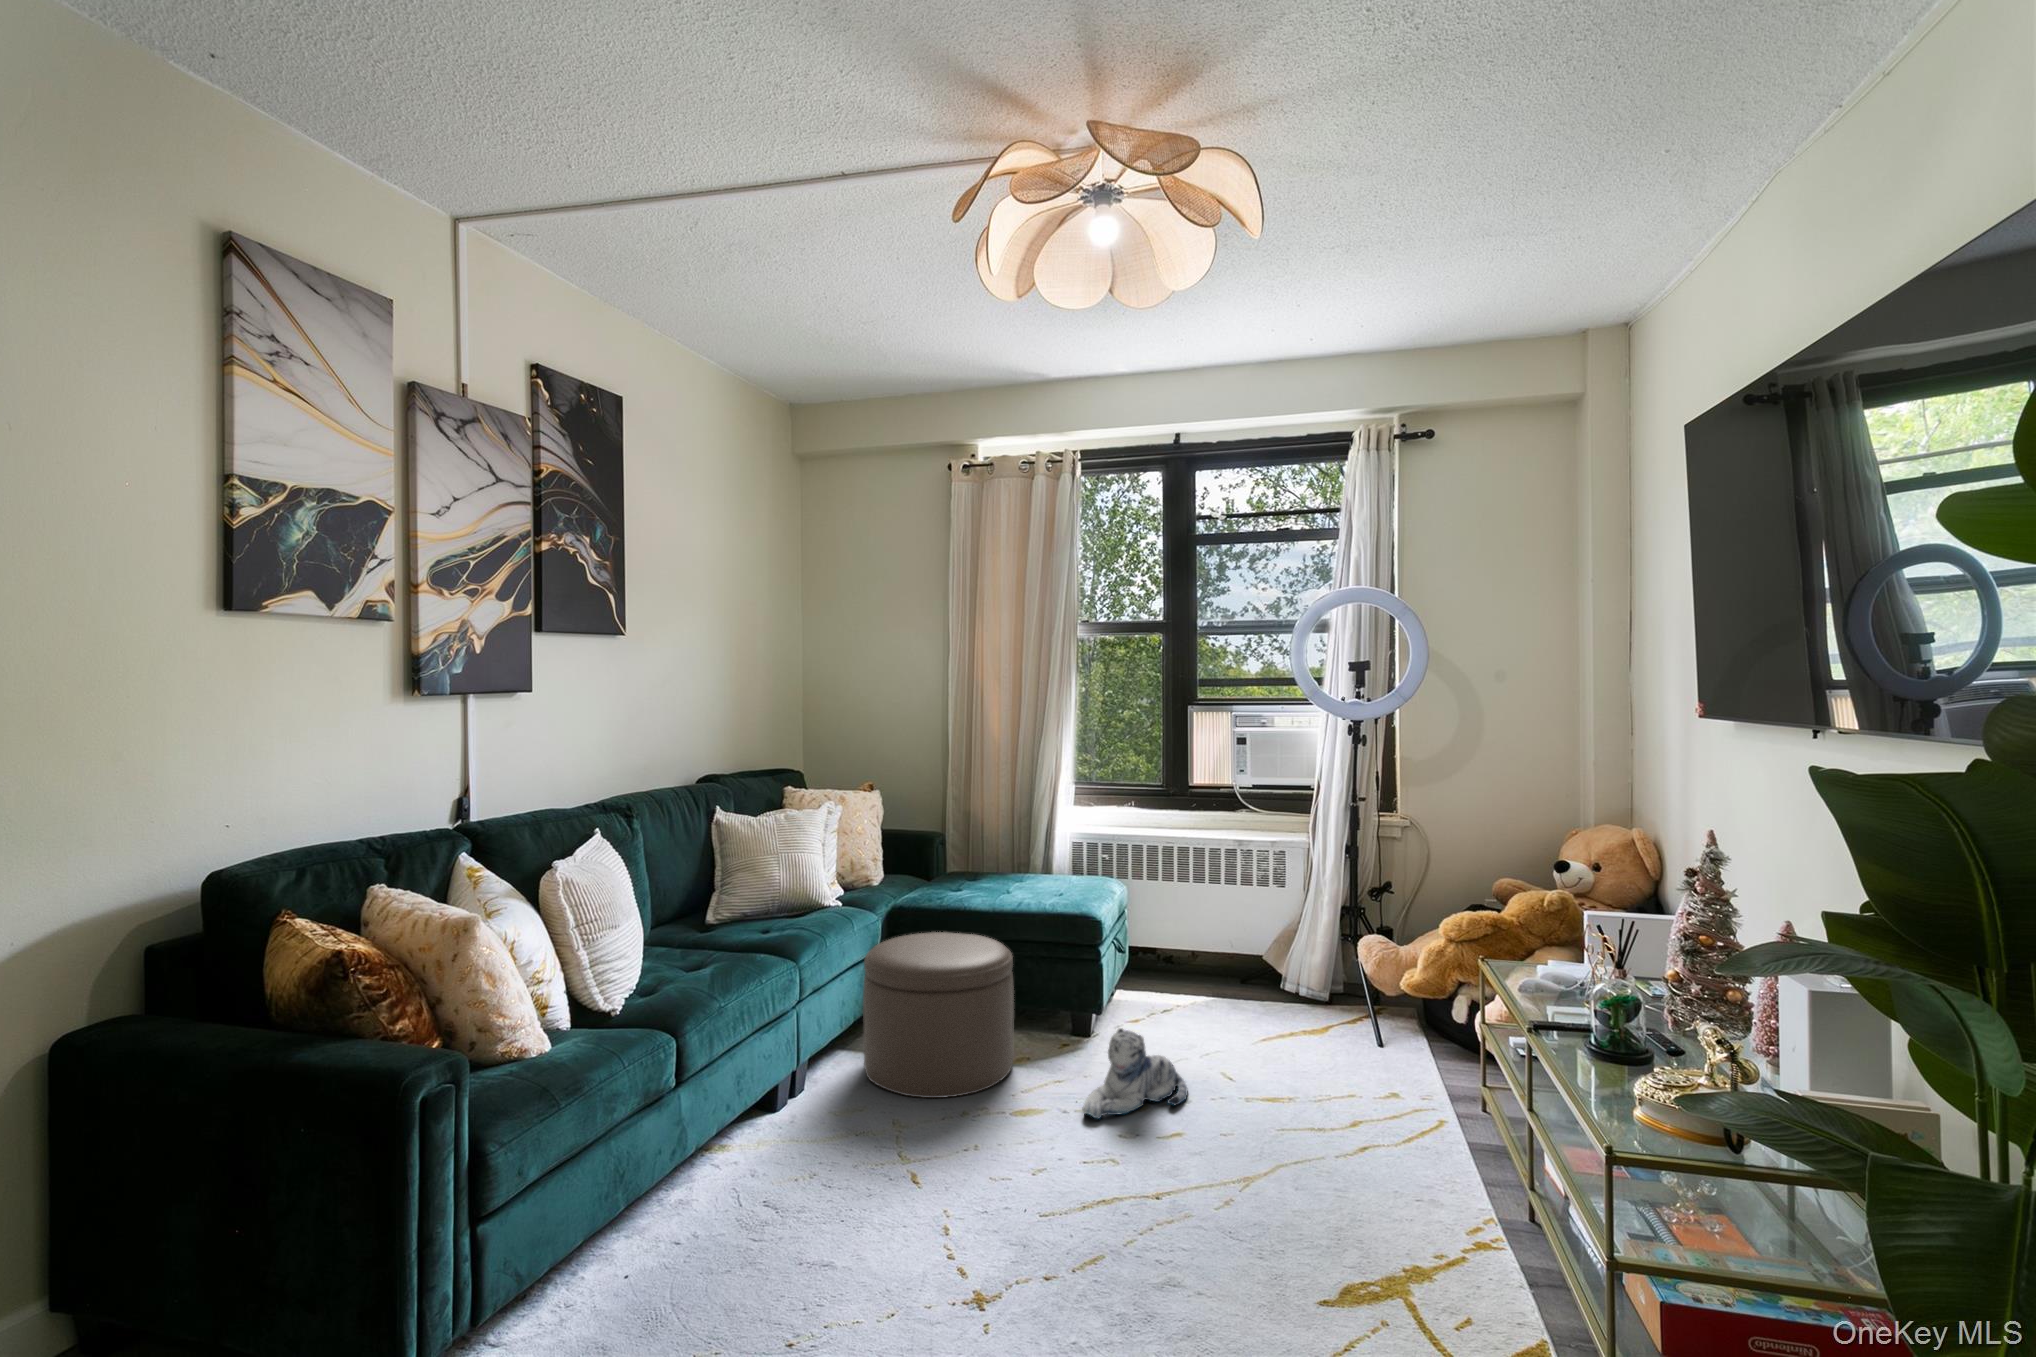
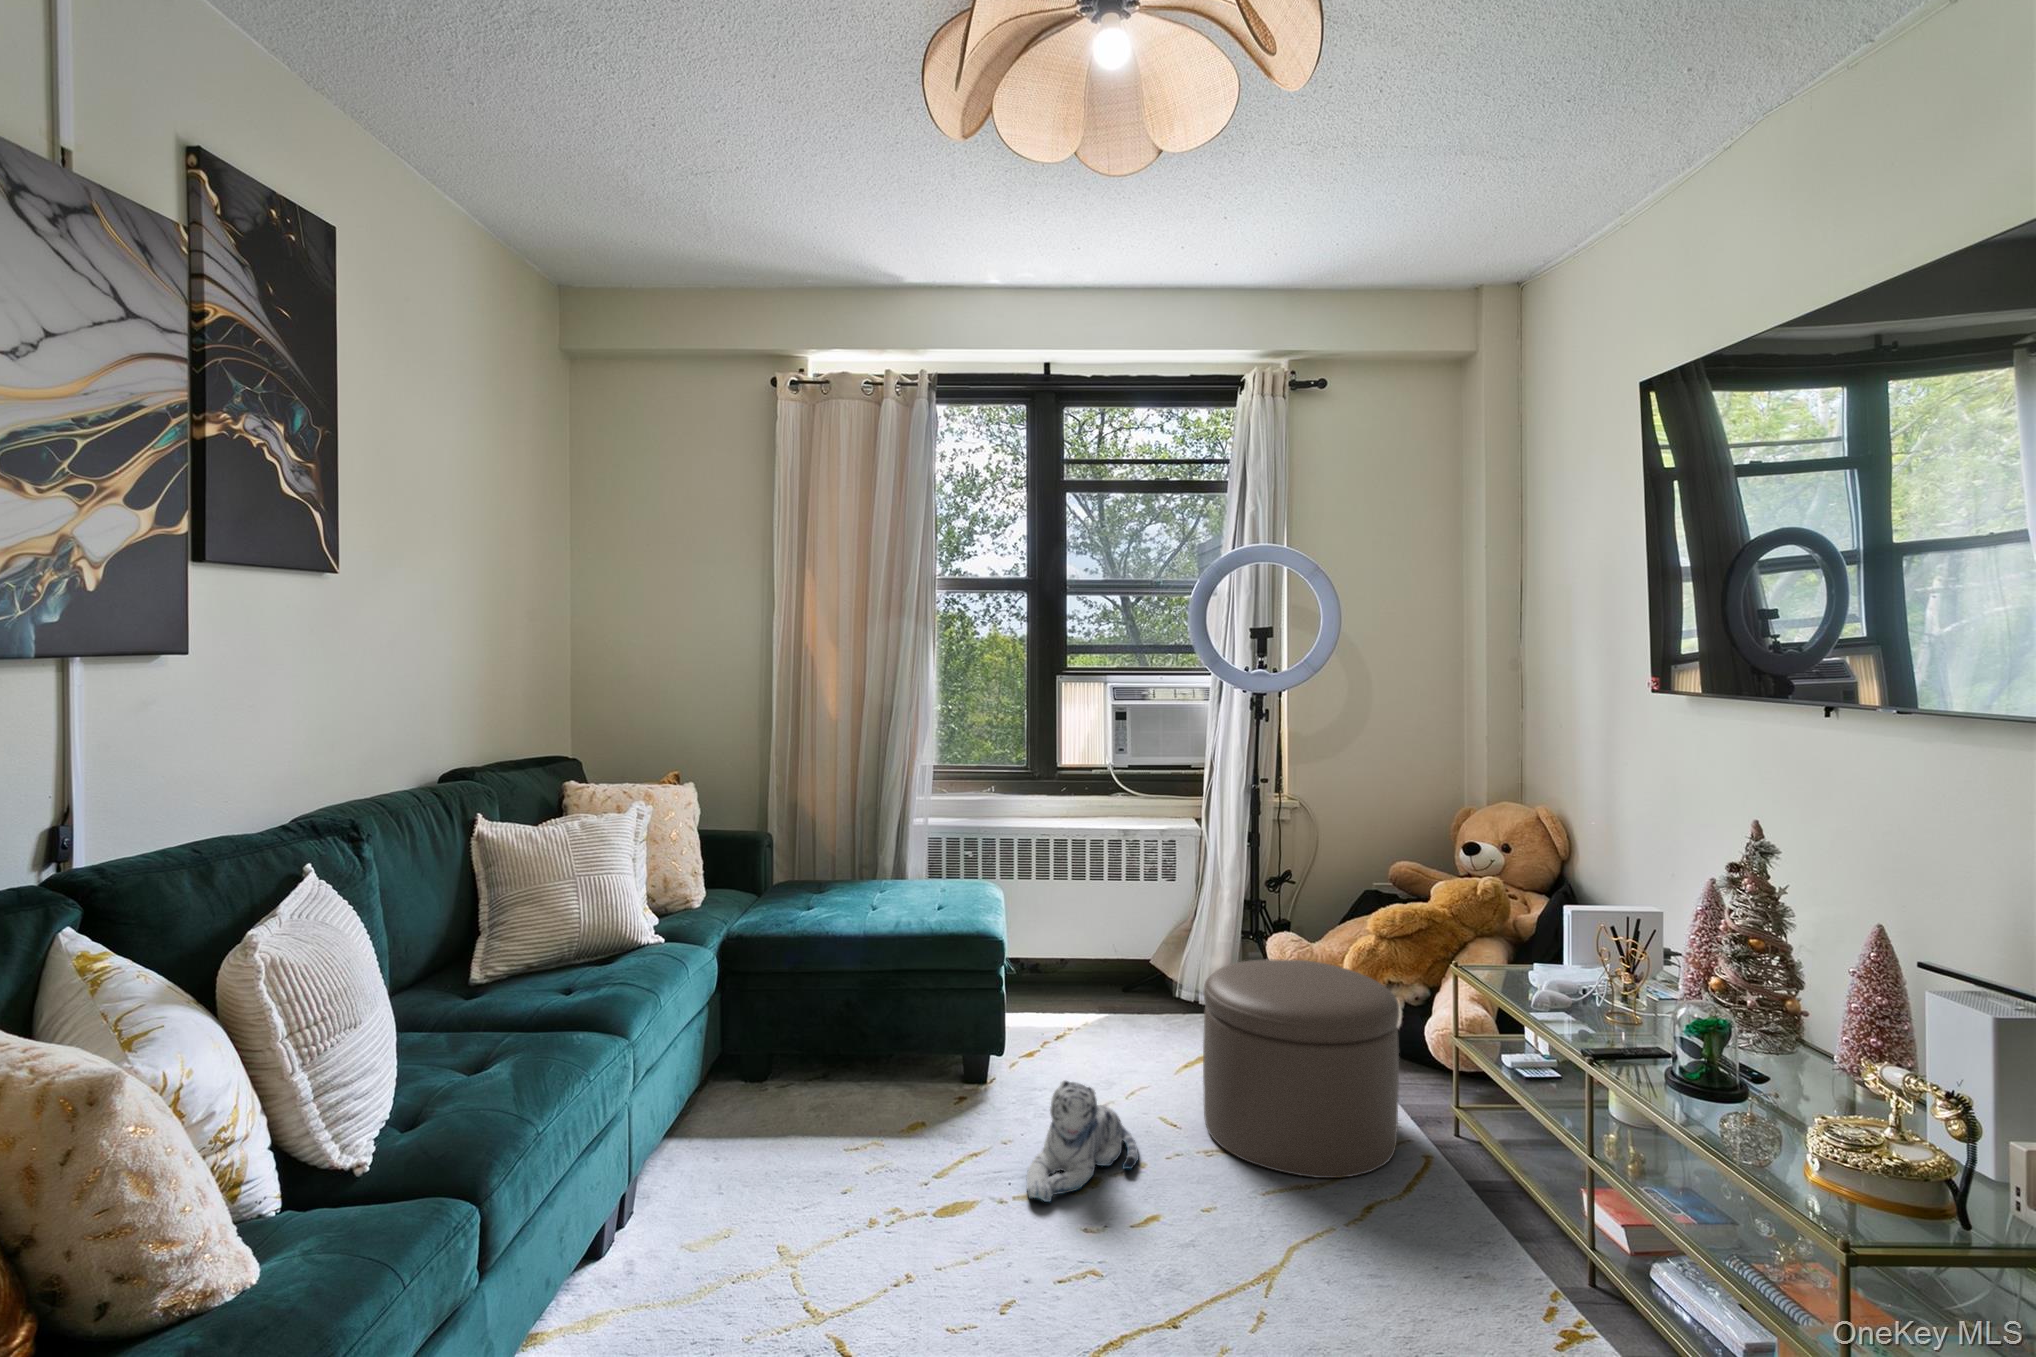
ottoman: present [863,932,1014,1098] -> present [1203,959,1399,1178]

